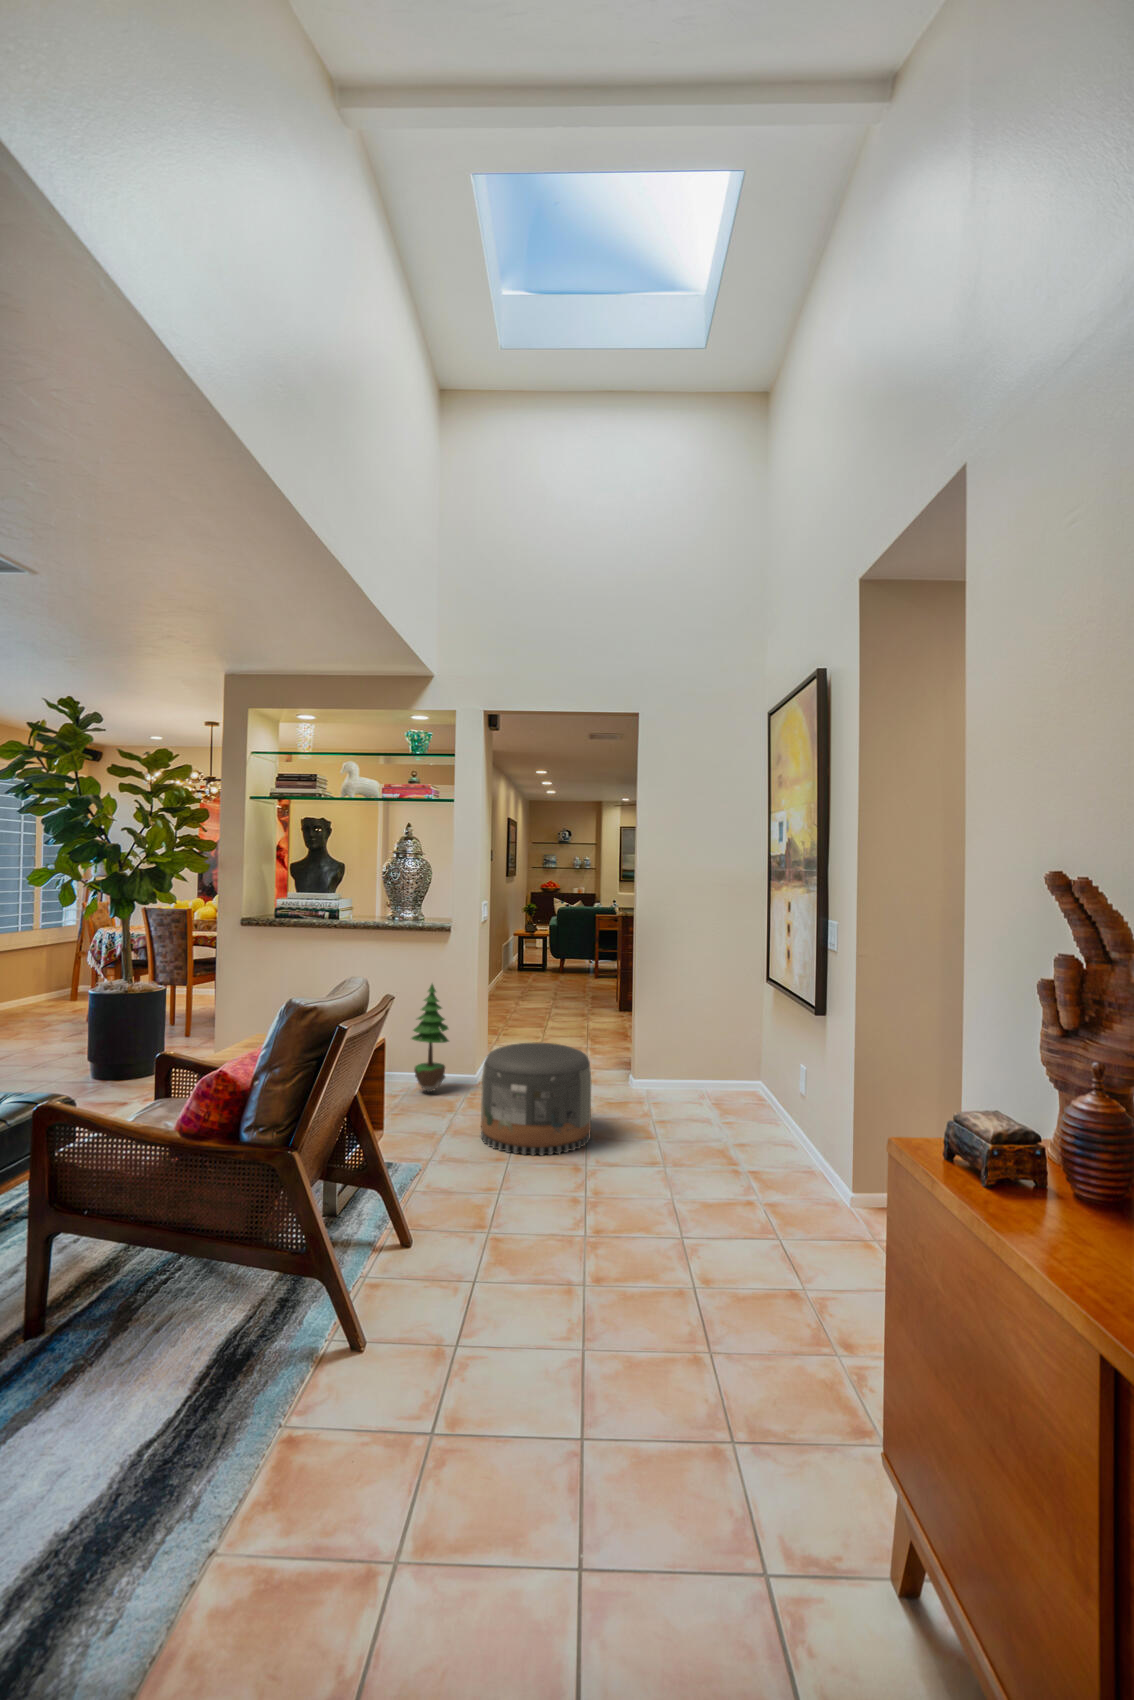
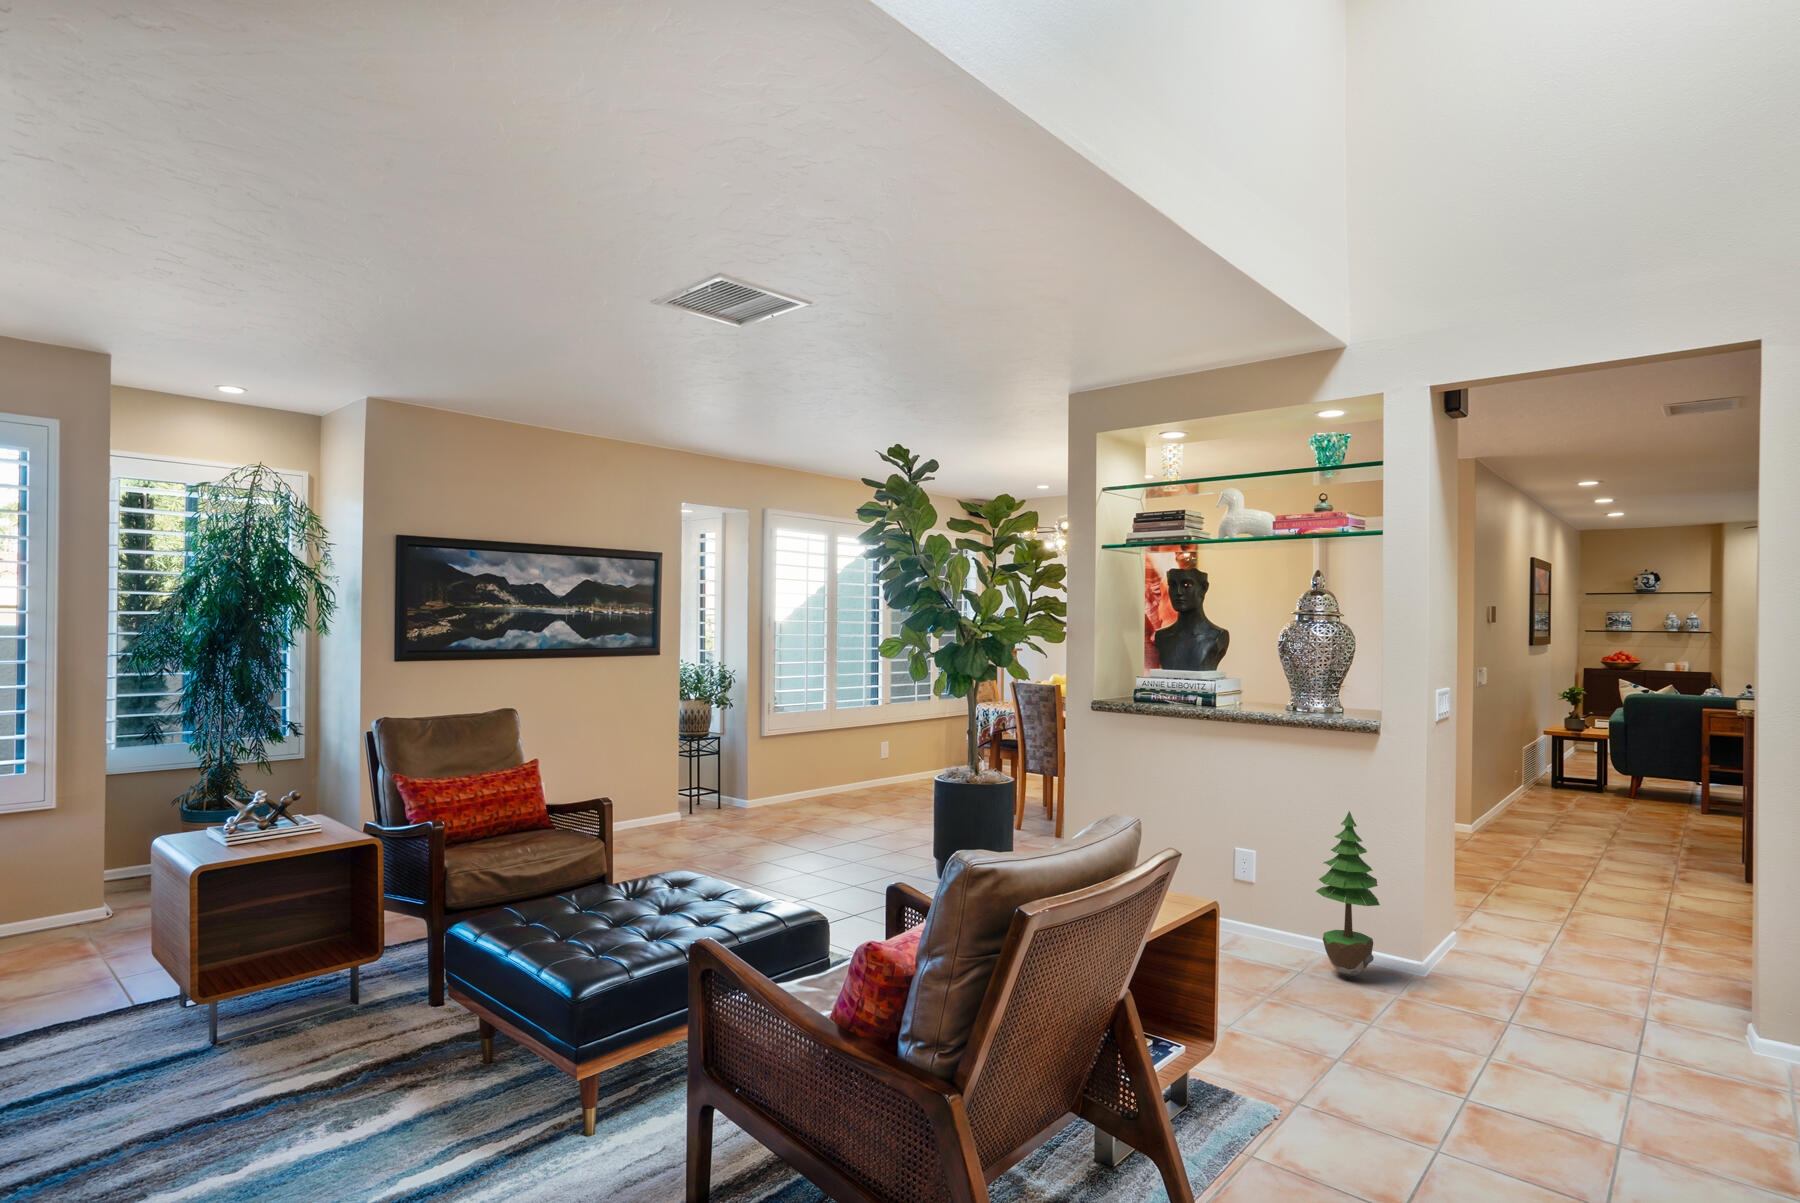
pouf: present [481,1042,591,1156] -> none [1415,936,1639,1156]

